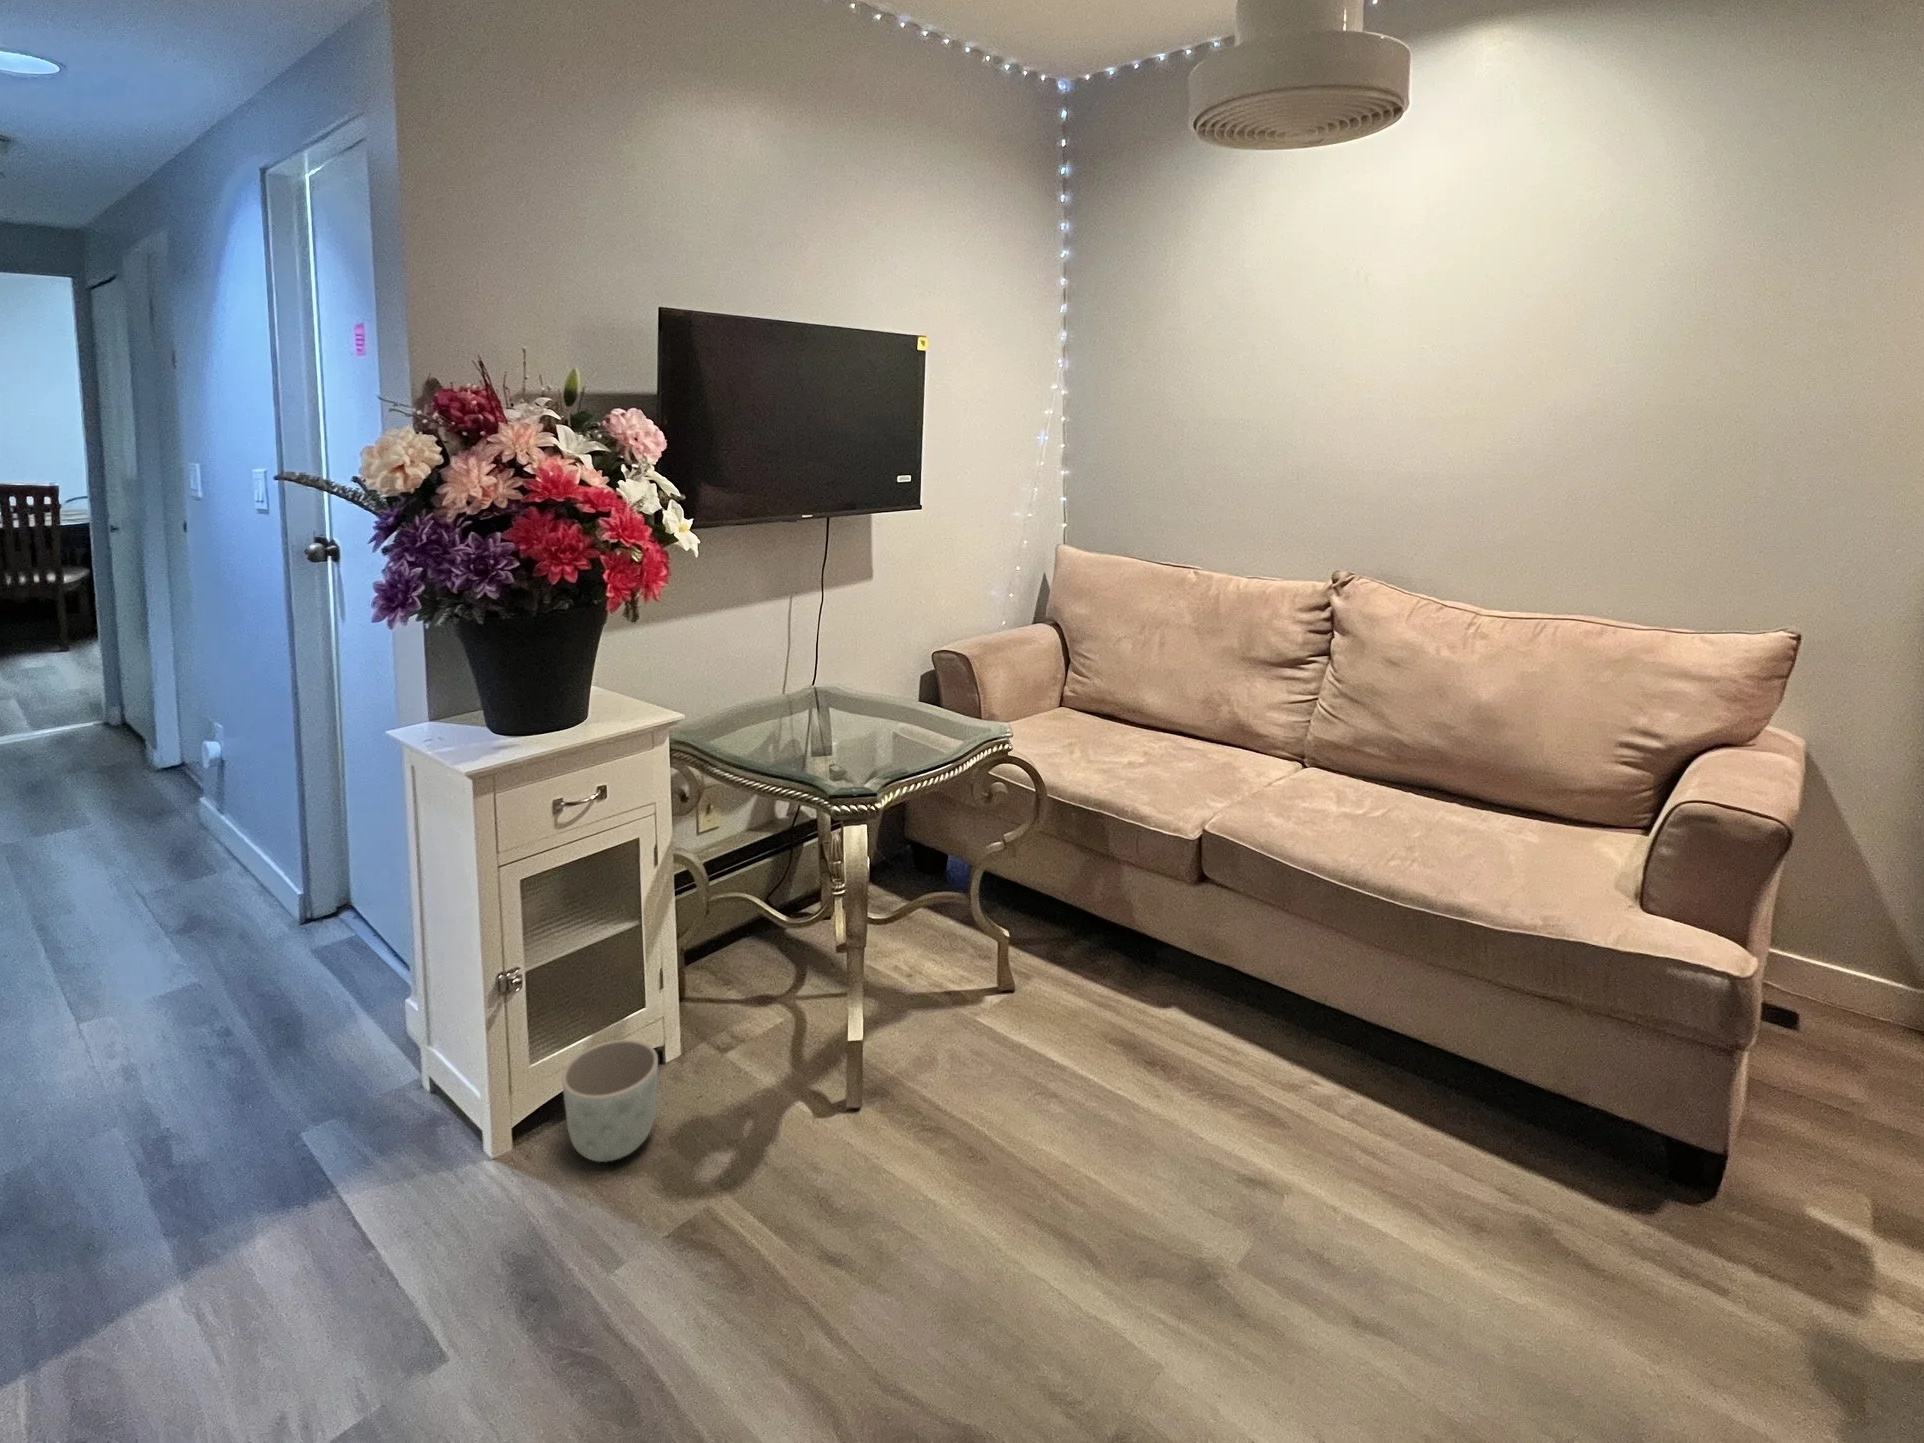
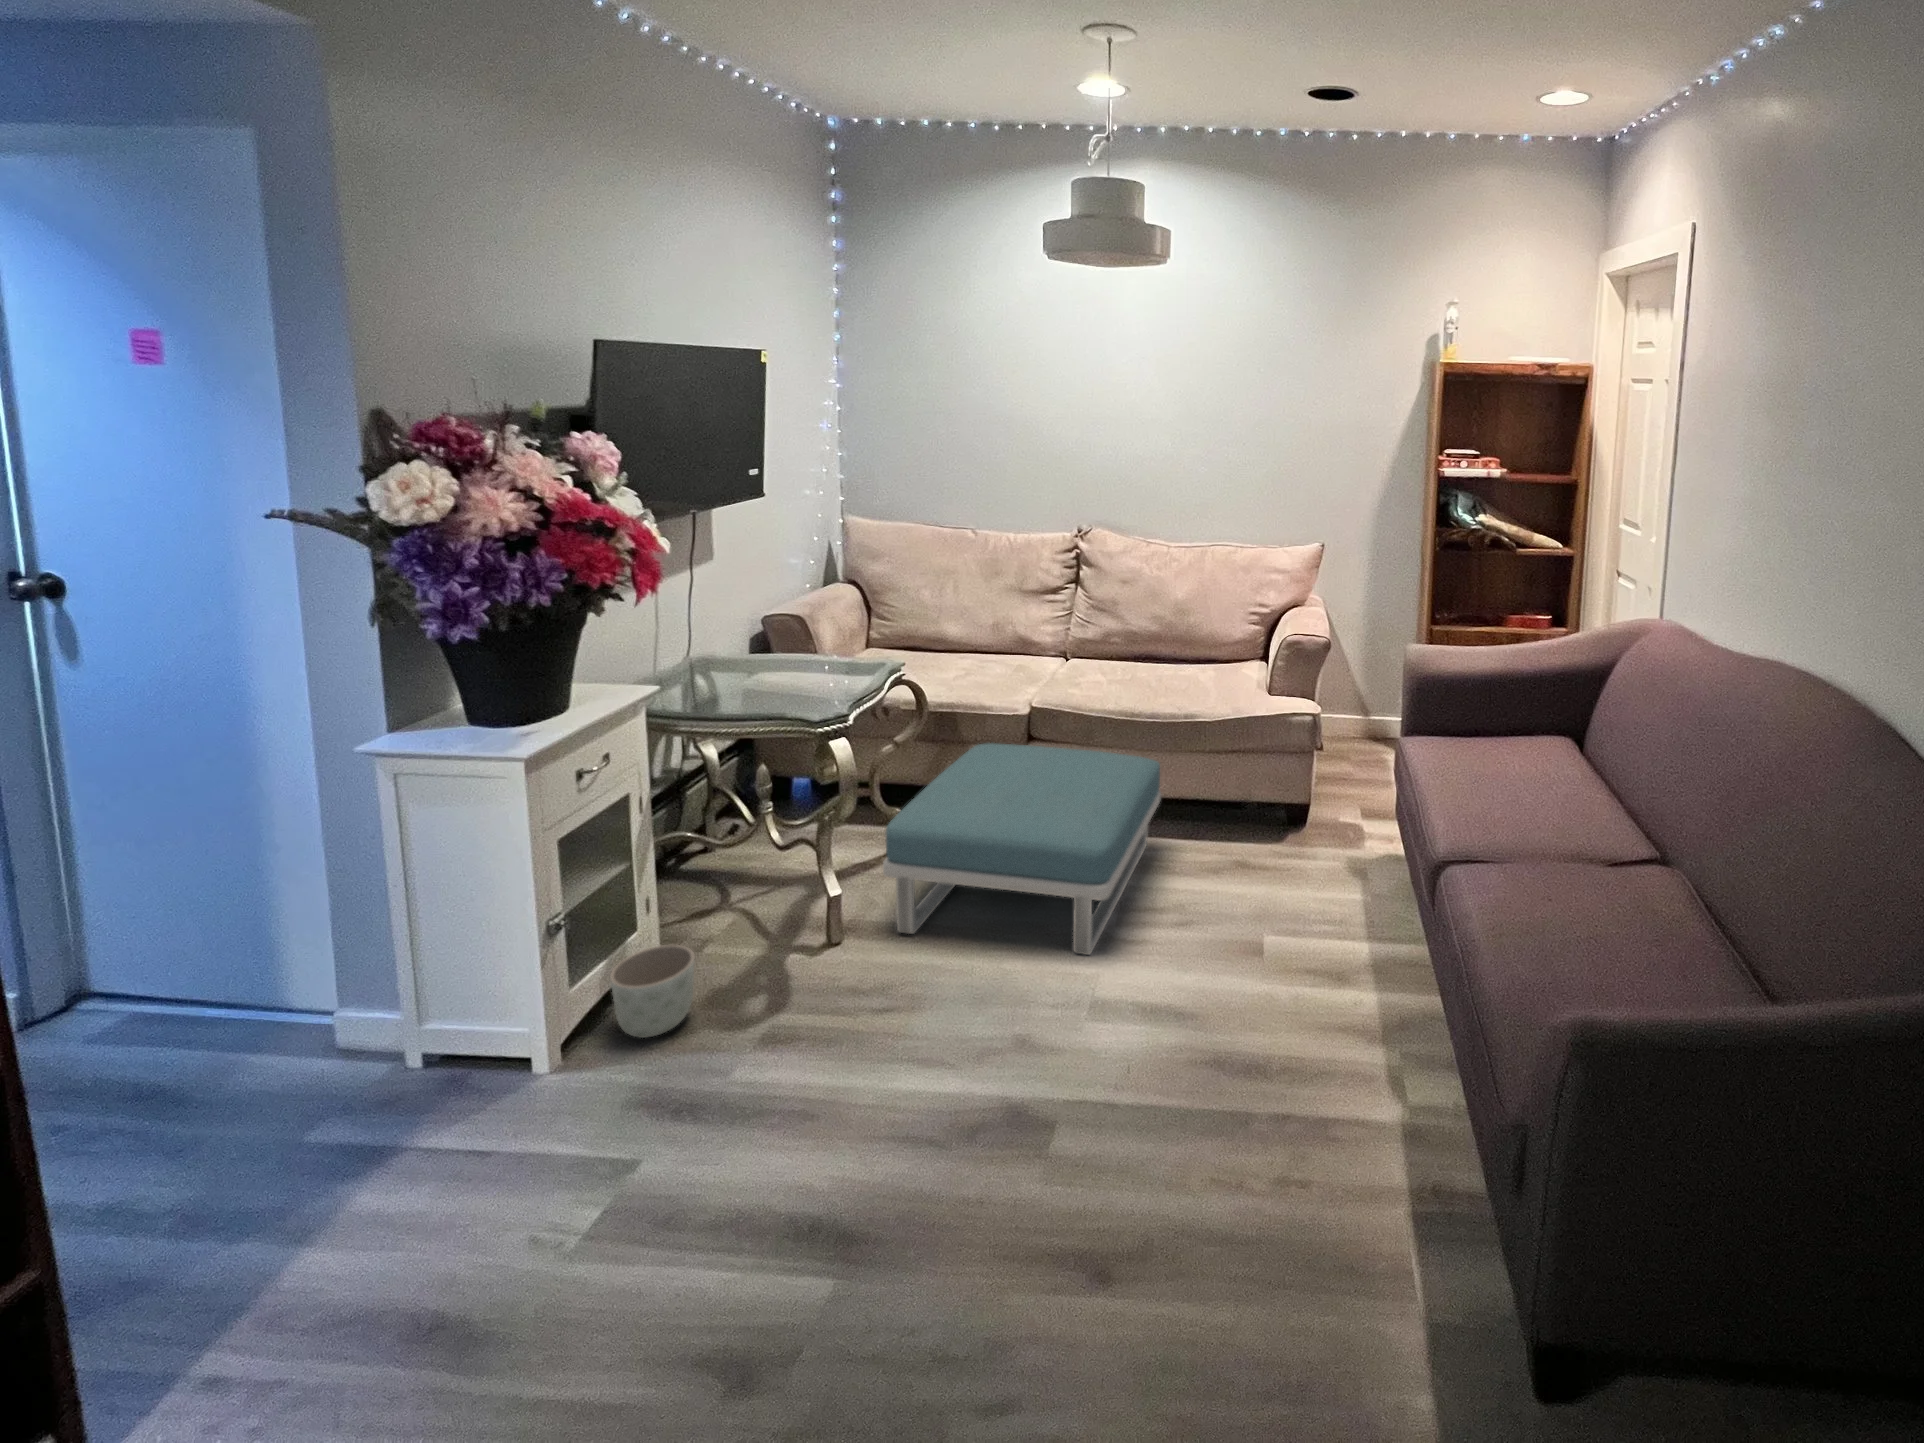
footstool: none [912,870,1382,1312] -> present [883,743,1161,955]

